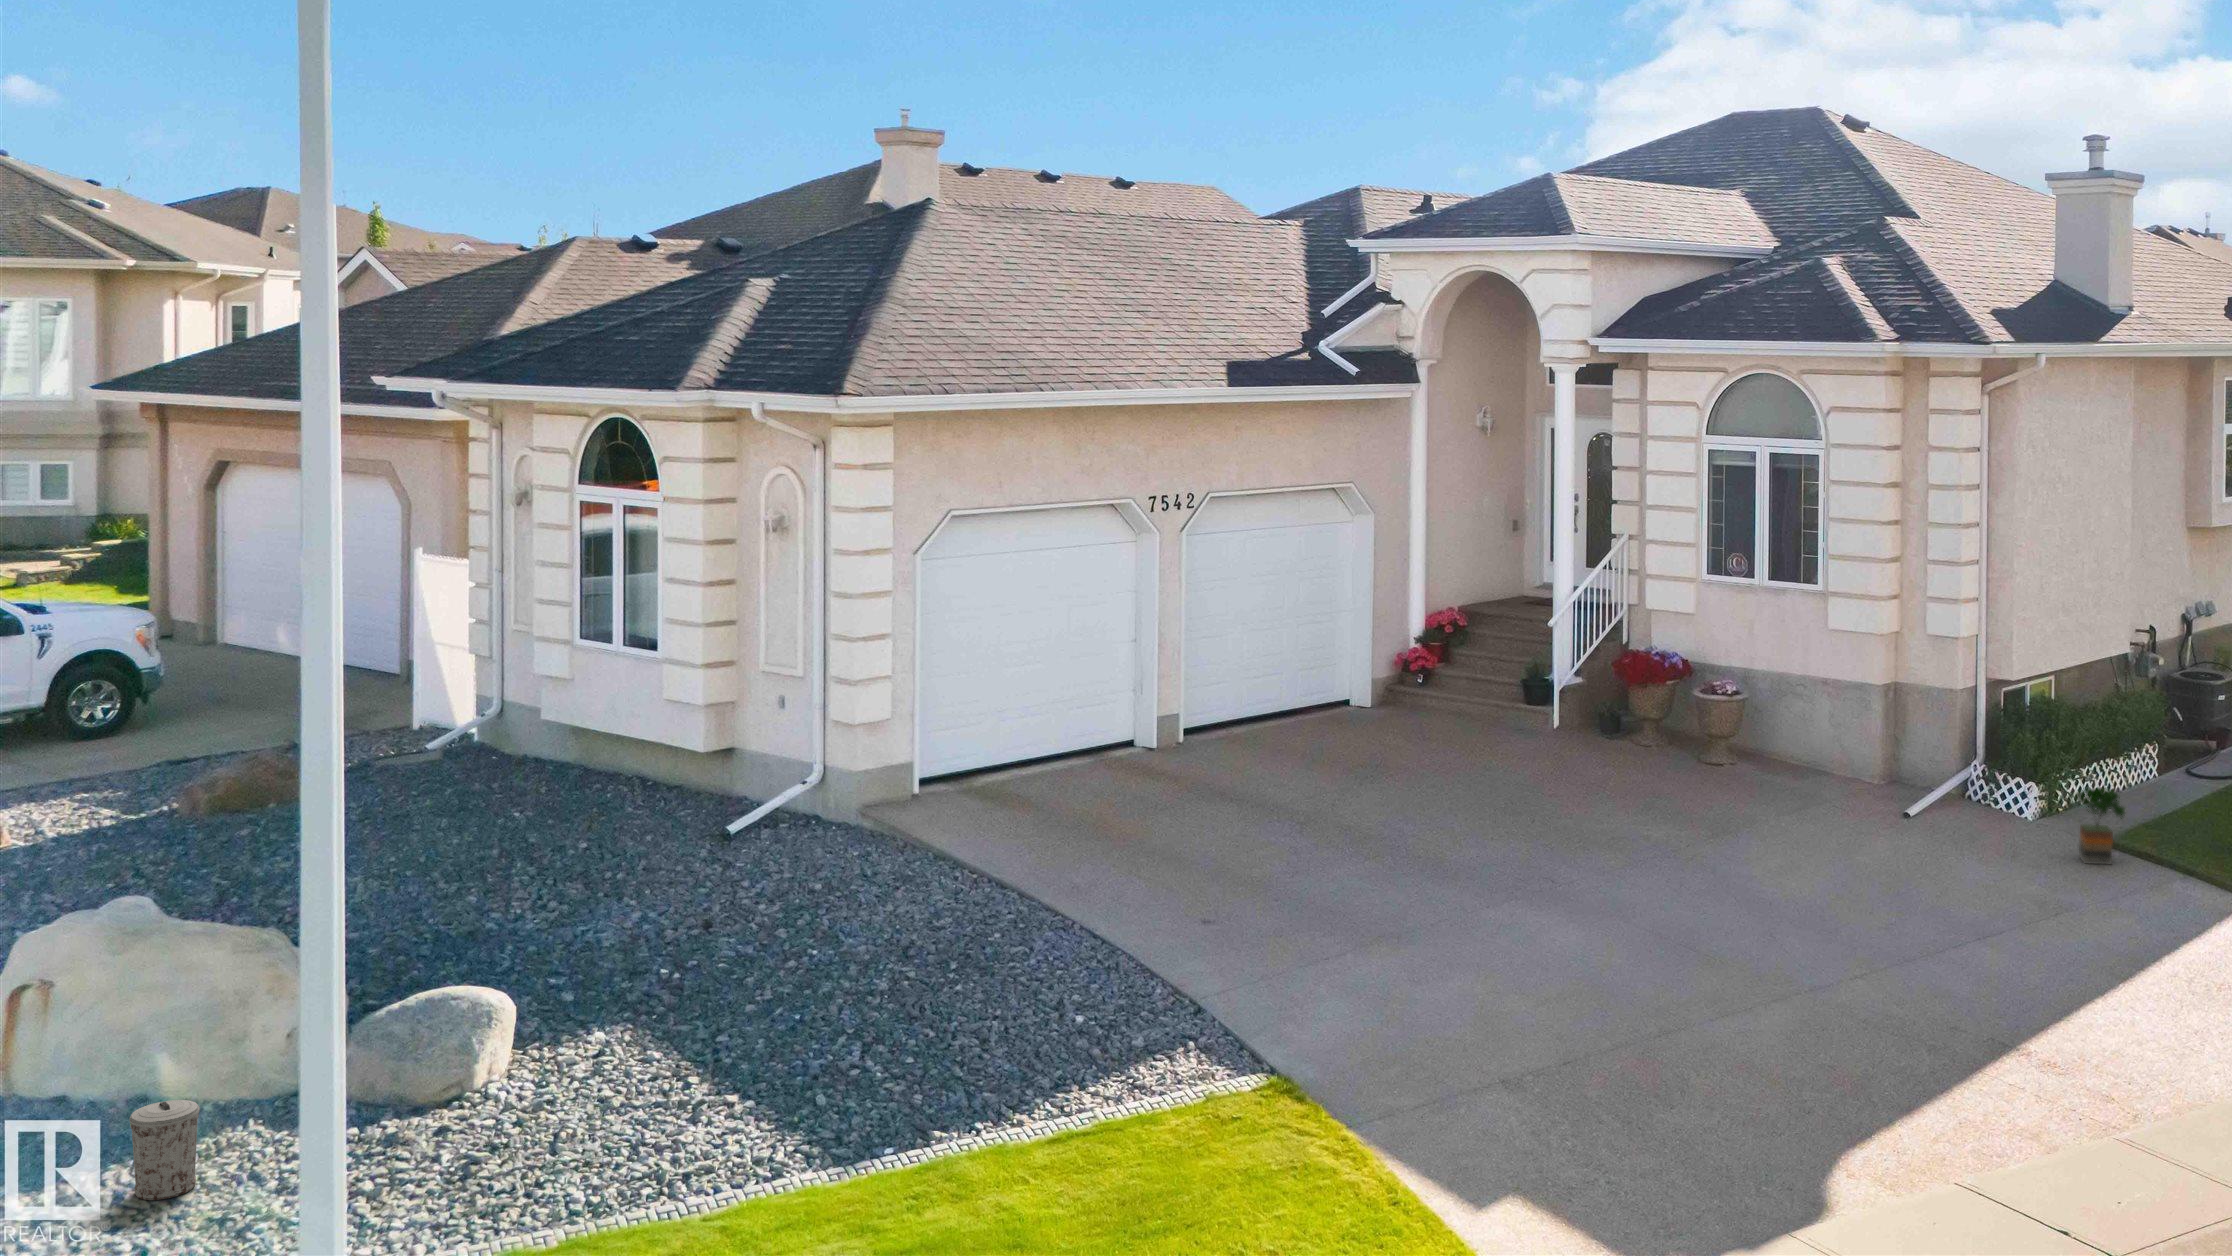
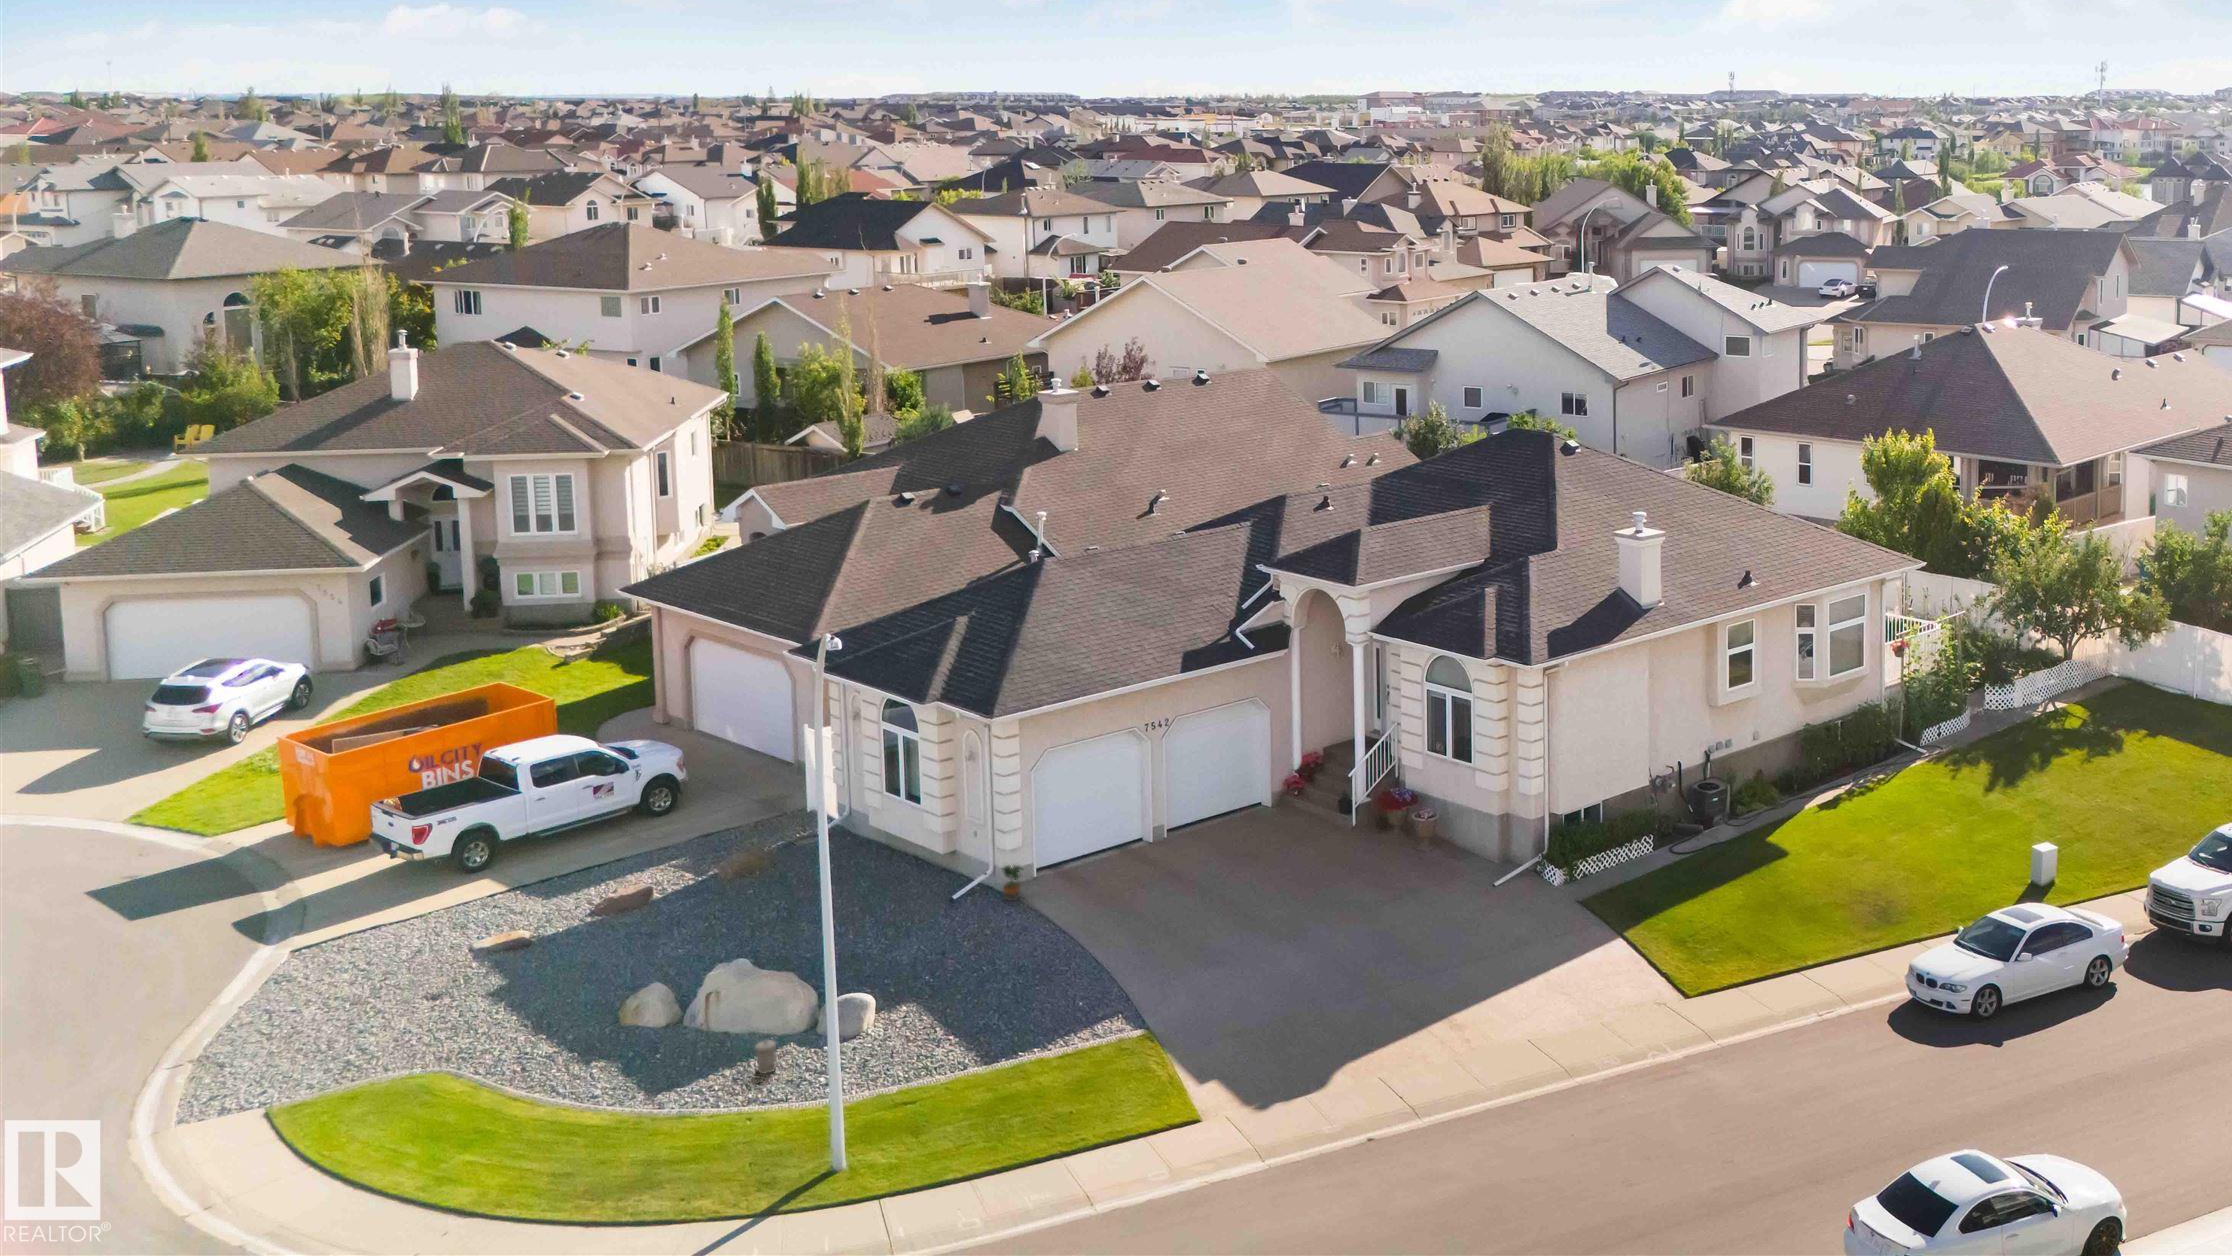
potted tree: present [2075,787,2125,864] -> present [1002,866,1023,901]

